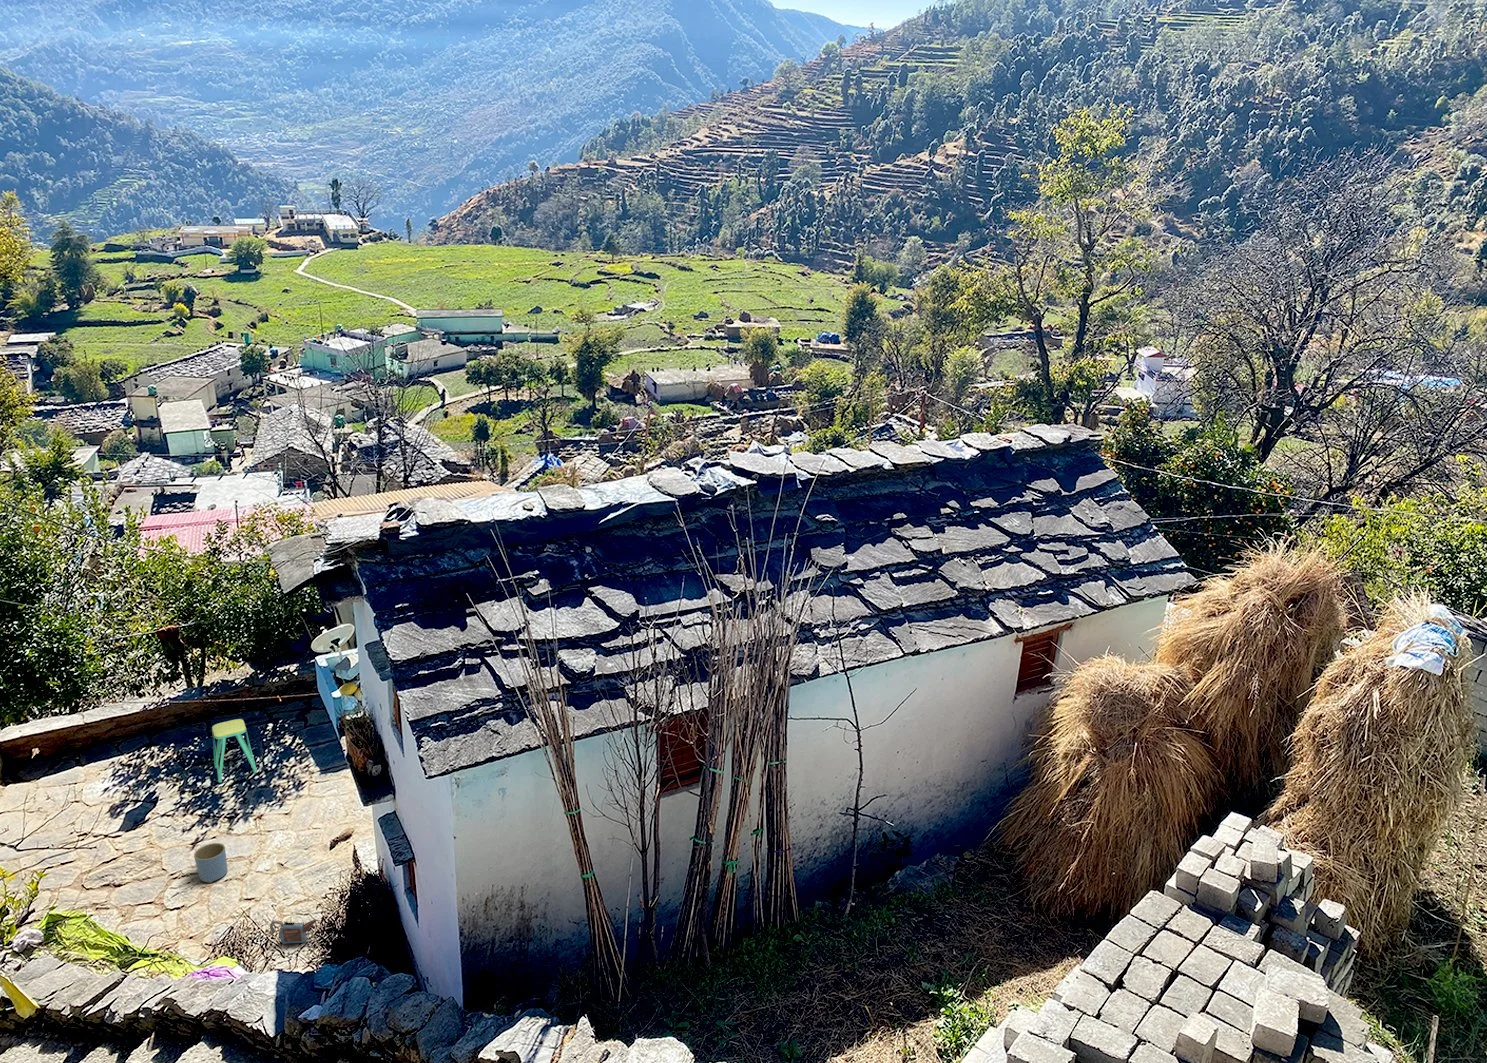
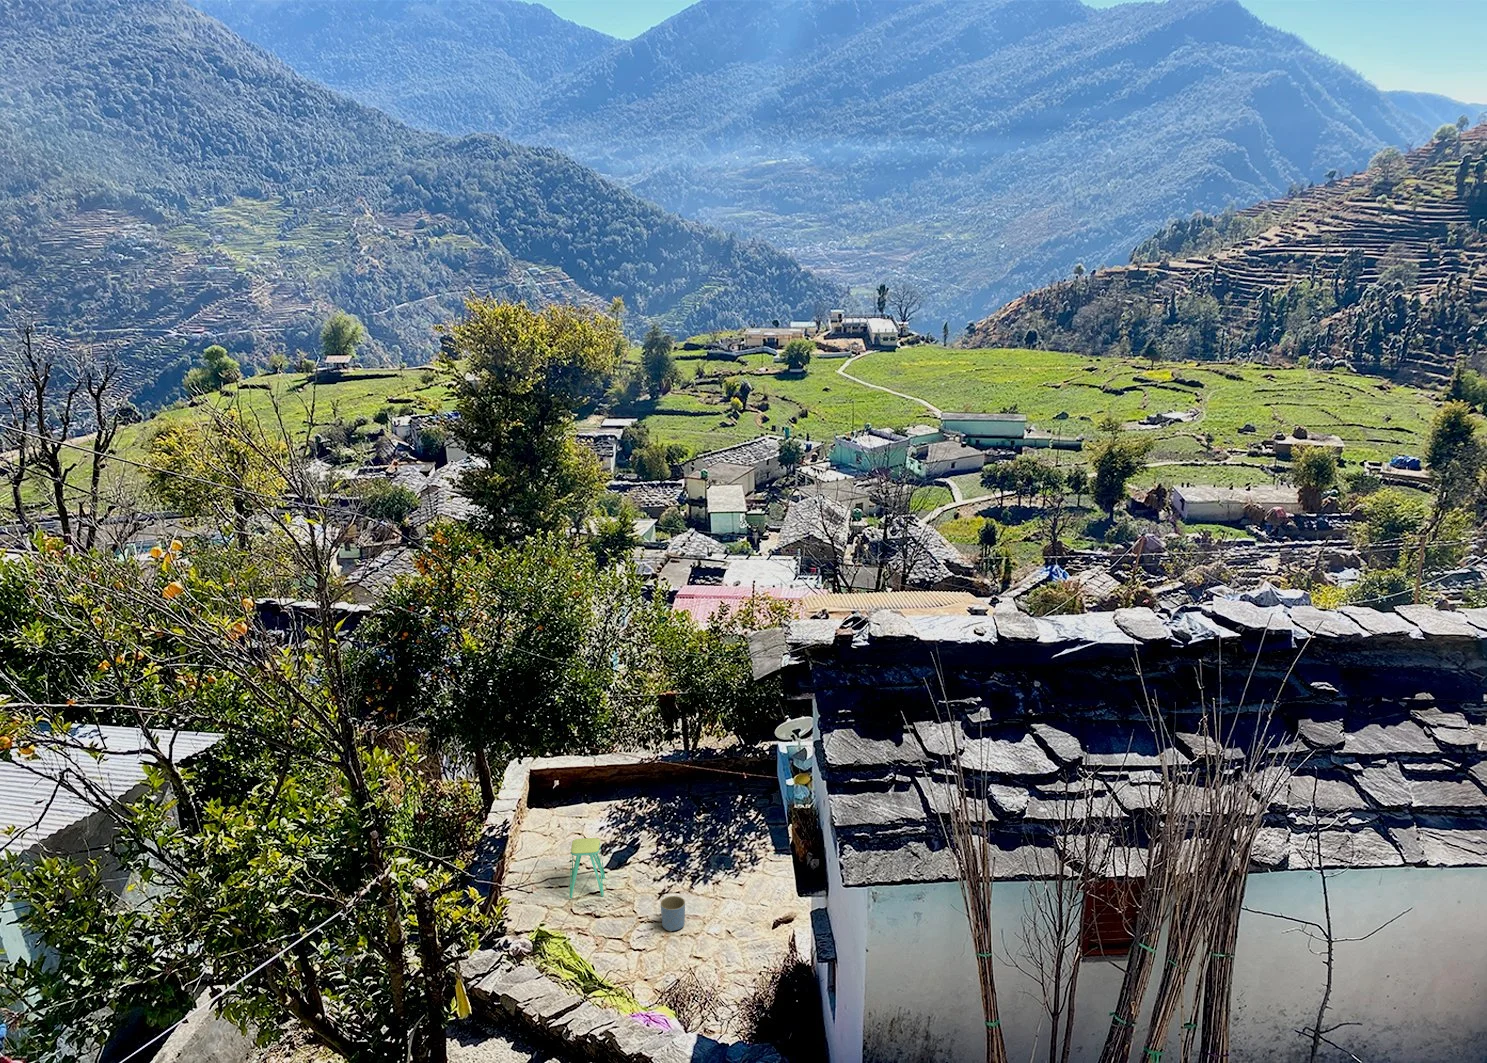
stool: present [212,719,257,783] -> present [569,838,605,898]
watering can: present [270,920,317,944] -> none [710,982,749,1011]

